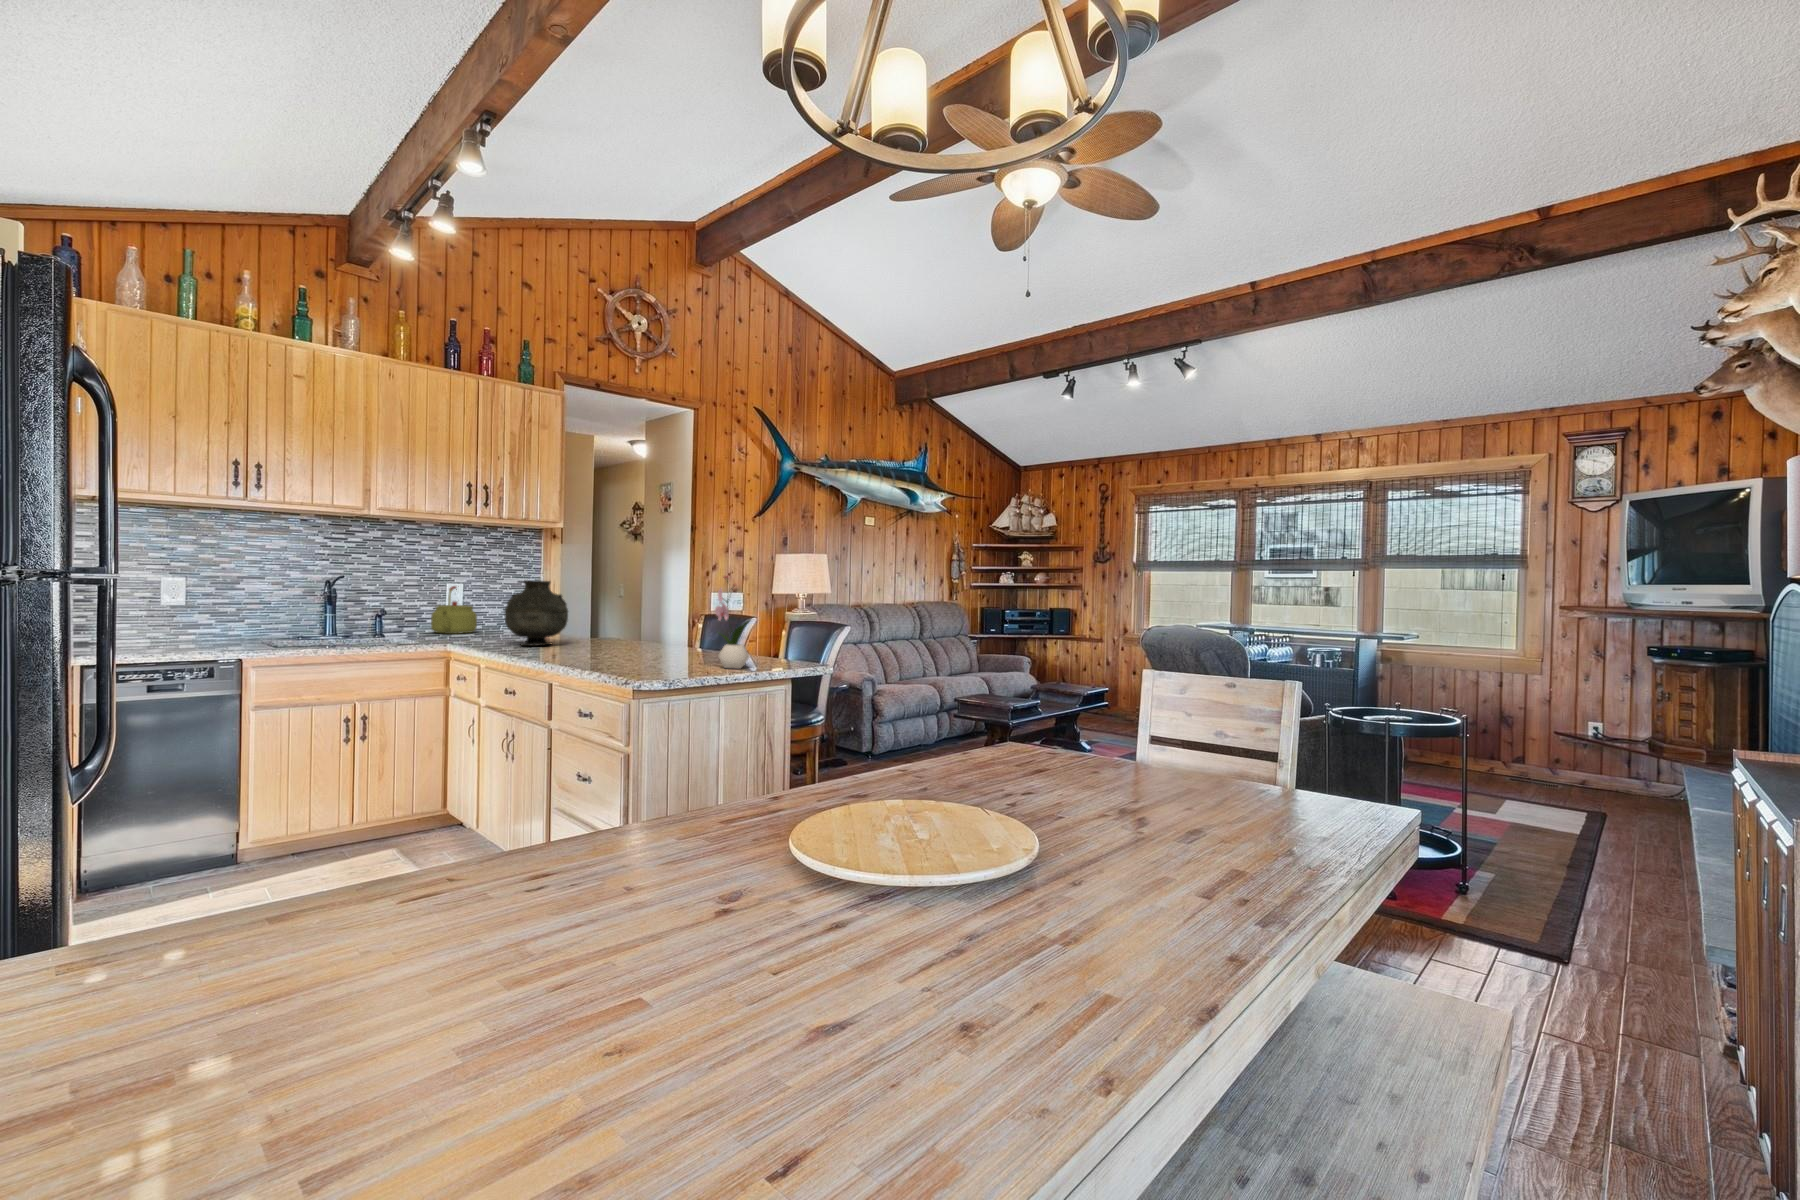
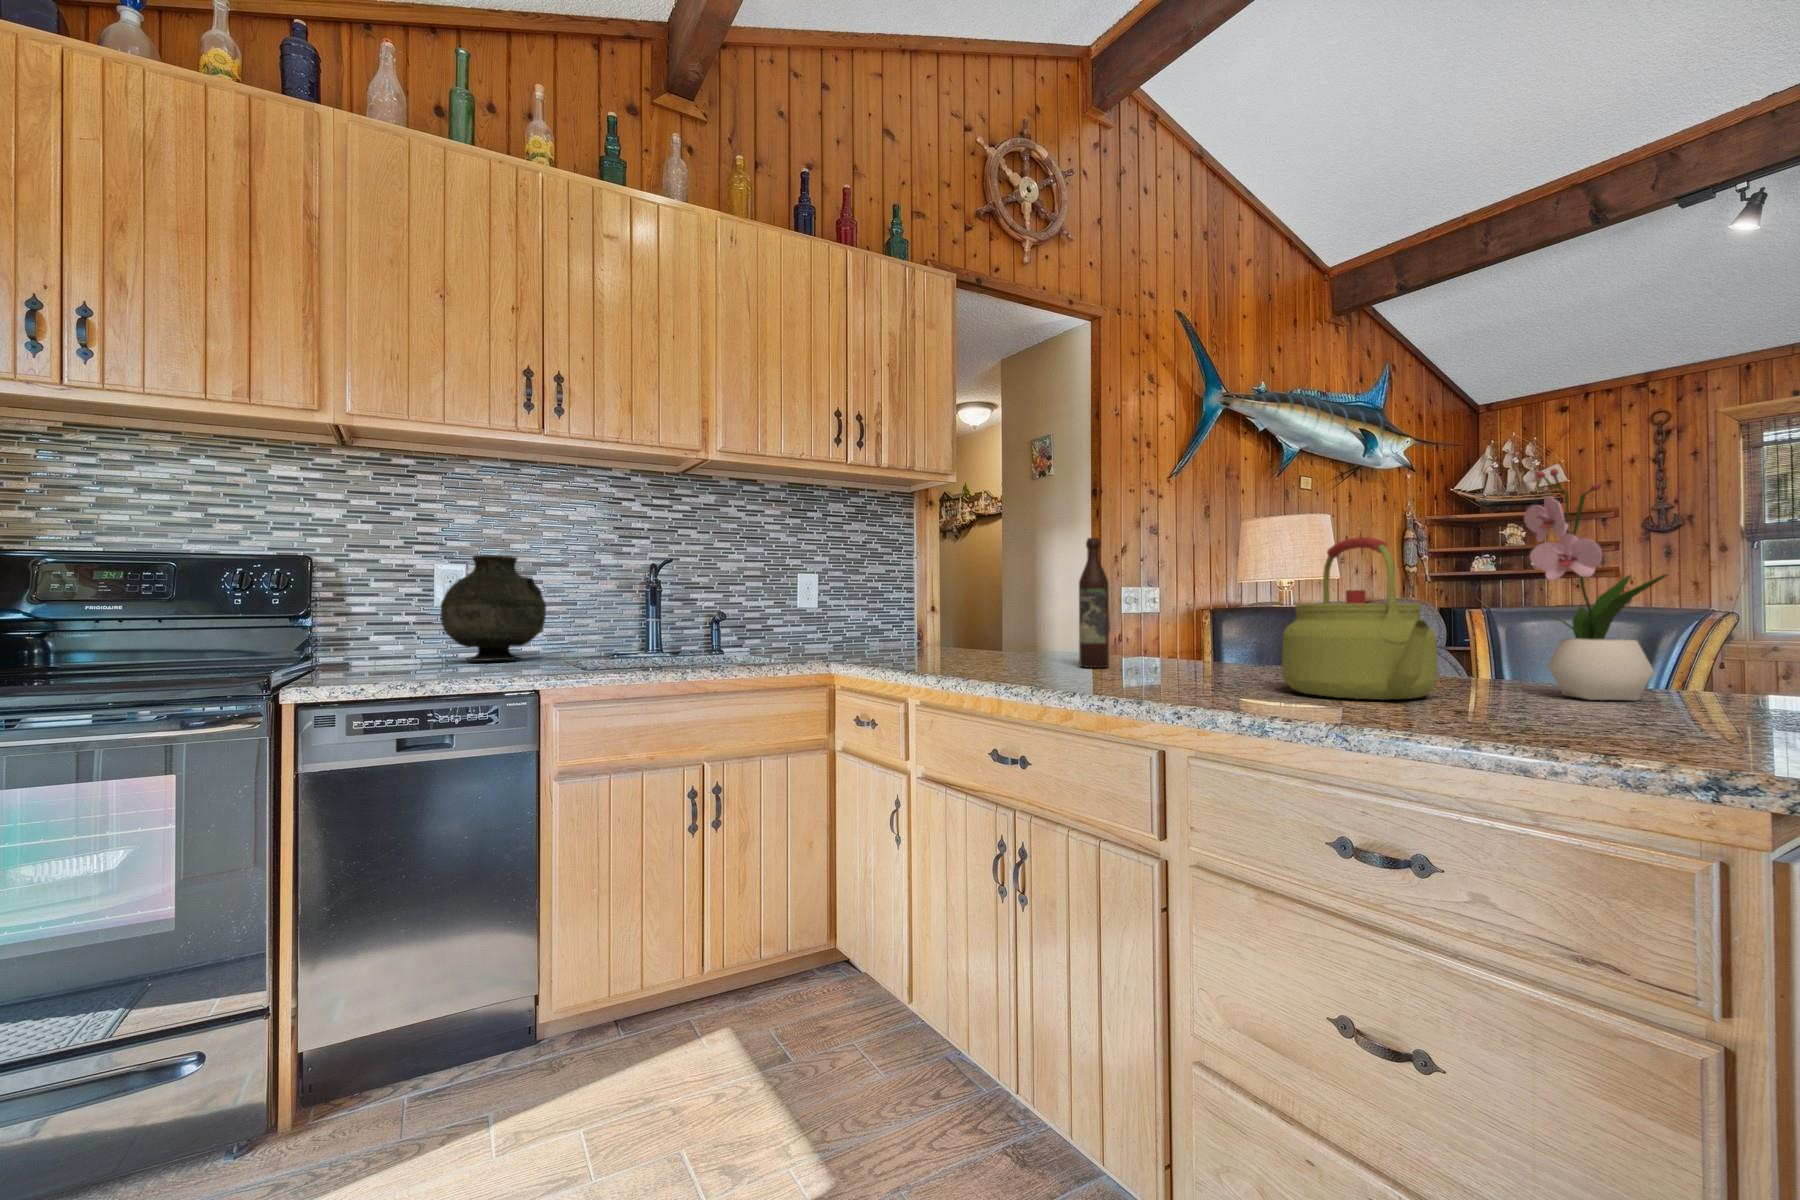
vase: present [505,580,568,646] -> present [440,555,546,661]
wine bottle: none [581,582,598,651] -> present [1079,538,1109,668]
kettle: present [431,586,477,634] -> present [1282,537,1438,700]

